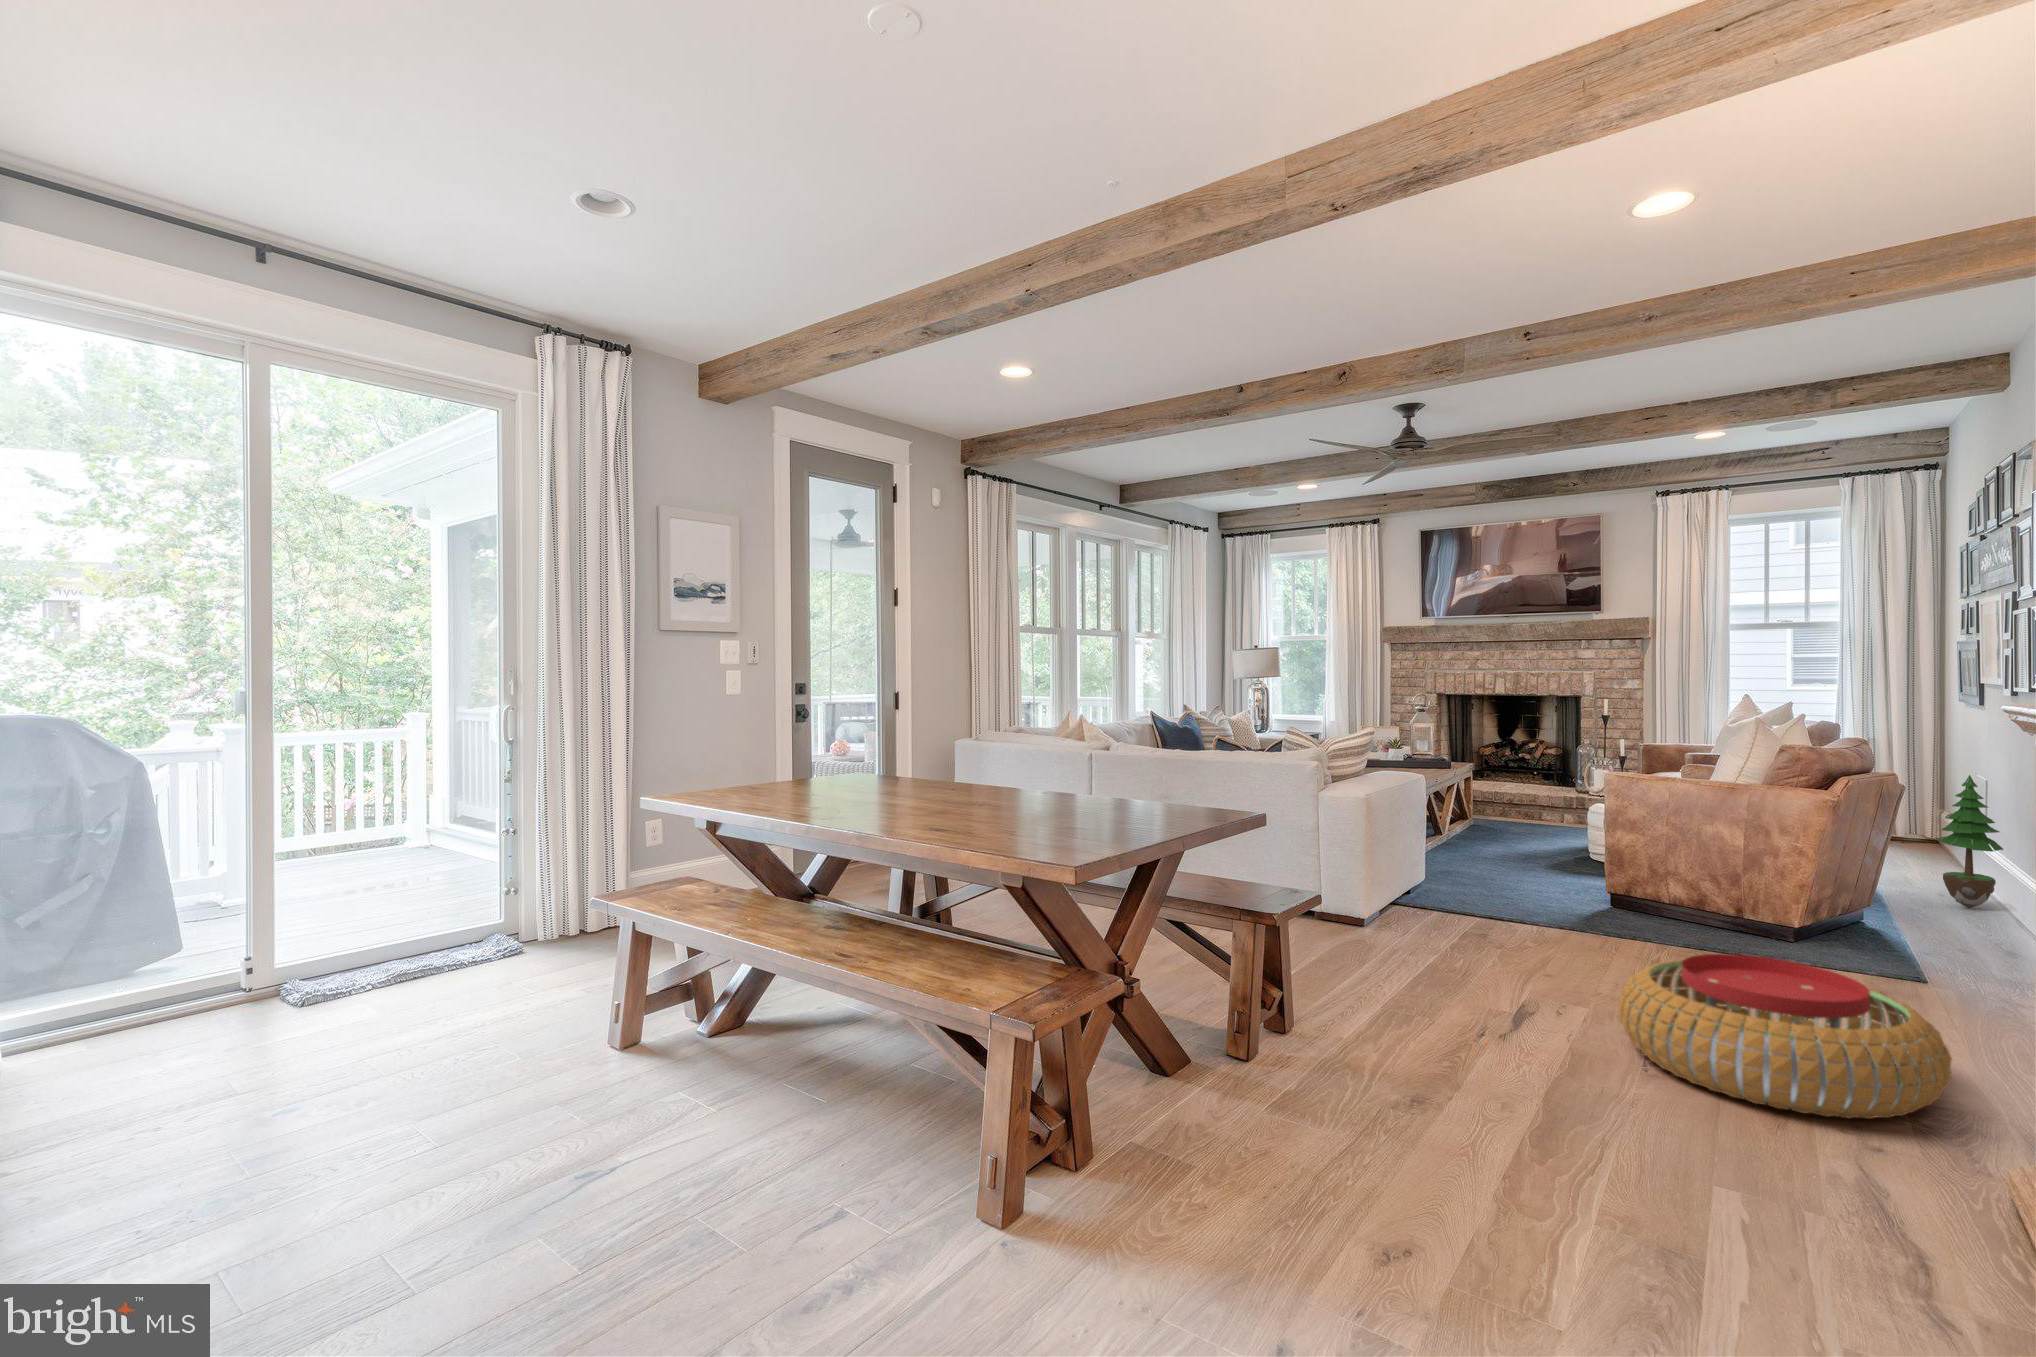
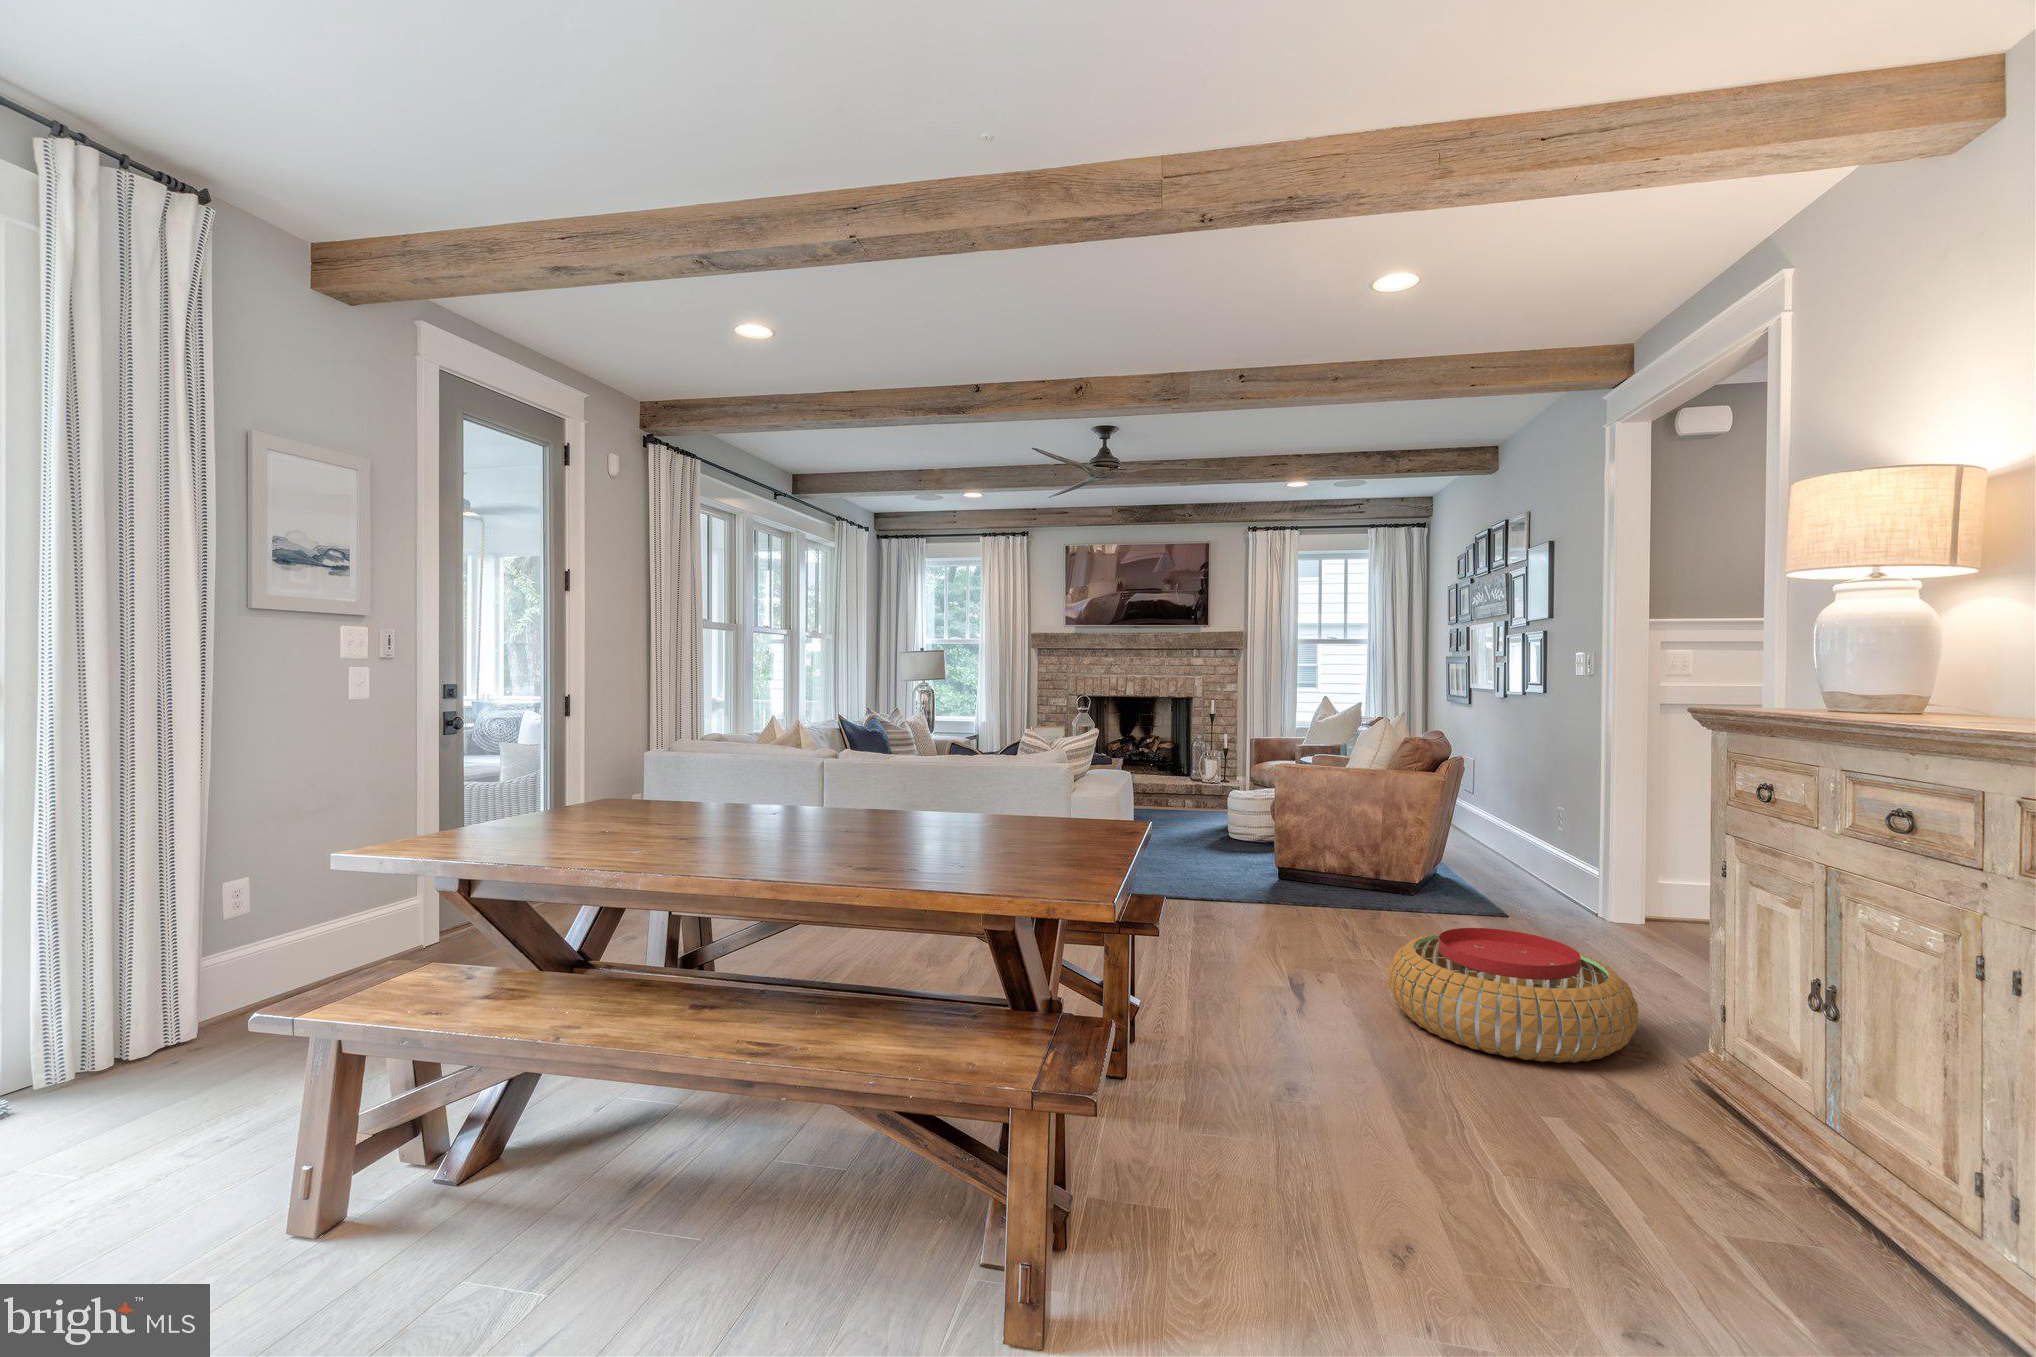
potted tree: present [1937,775,2003,908] -> none [1474,761,1515,863]

